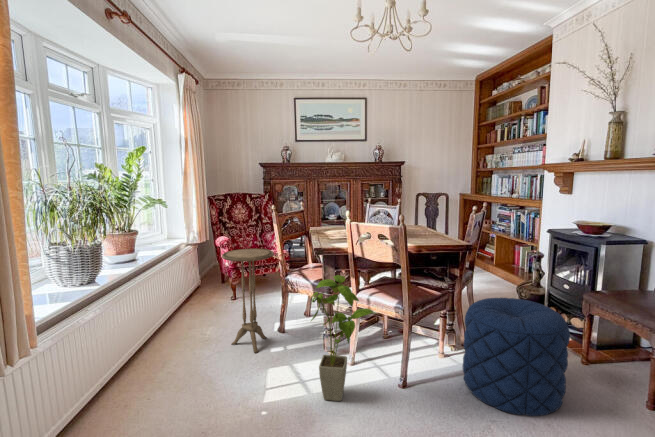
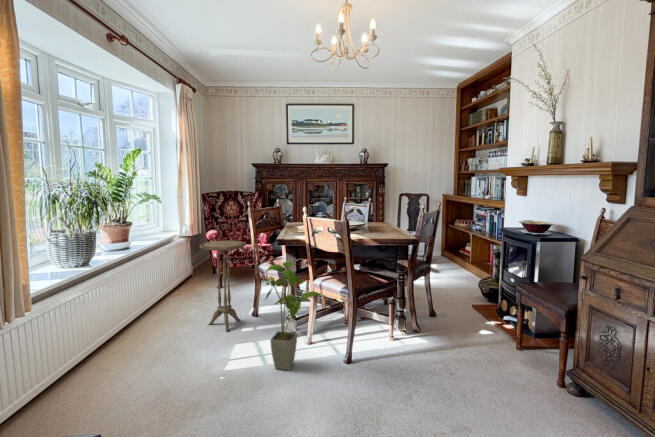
pouf: present [463,298,570,416] -> none [400,286,487,386]

